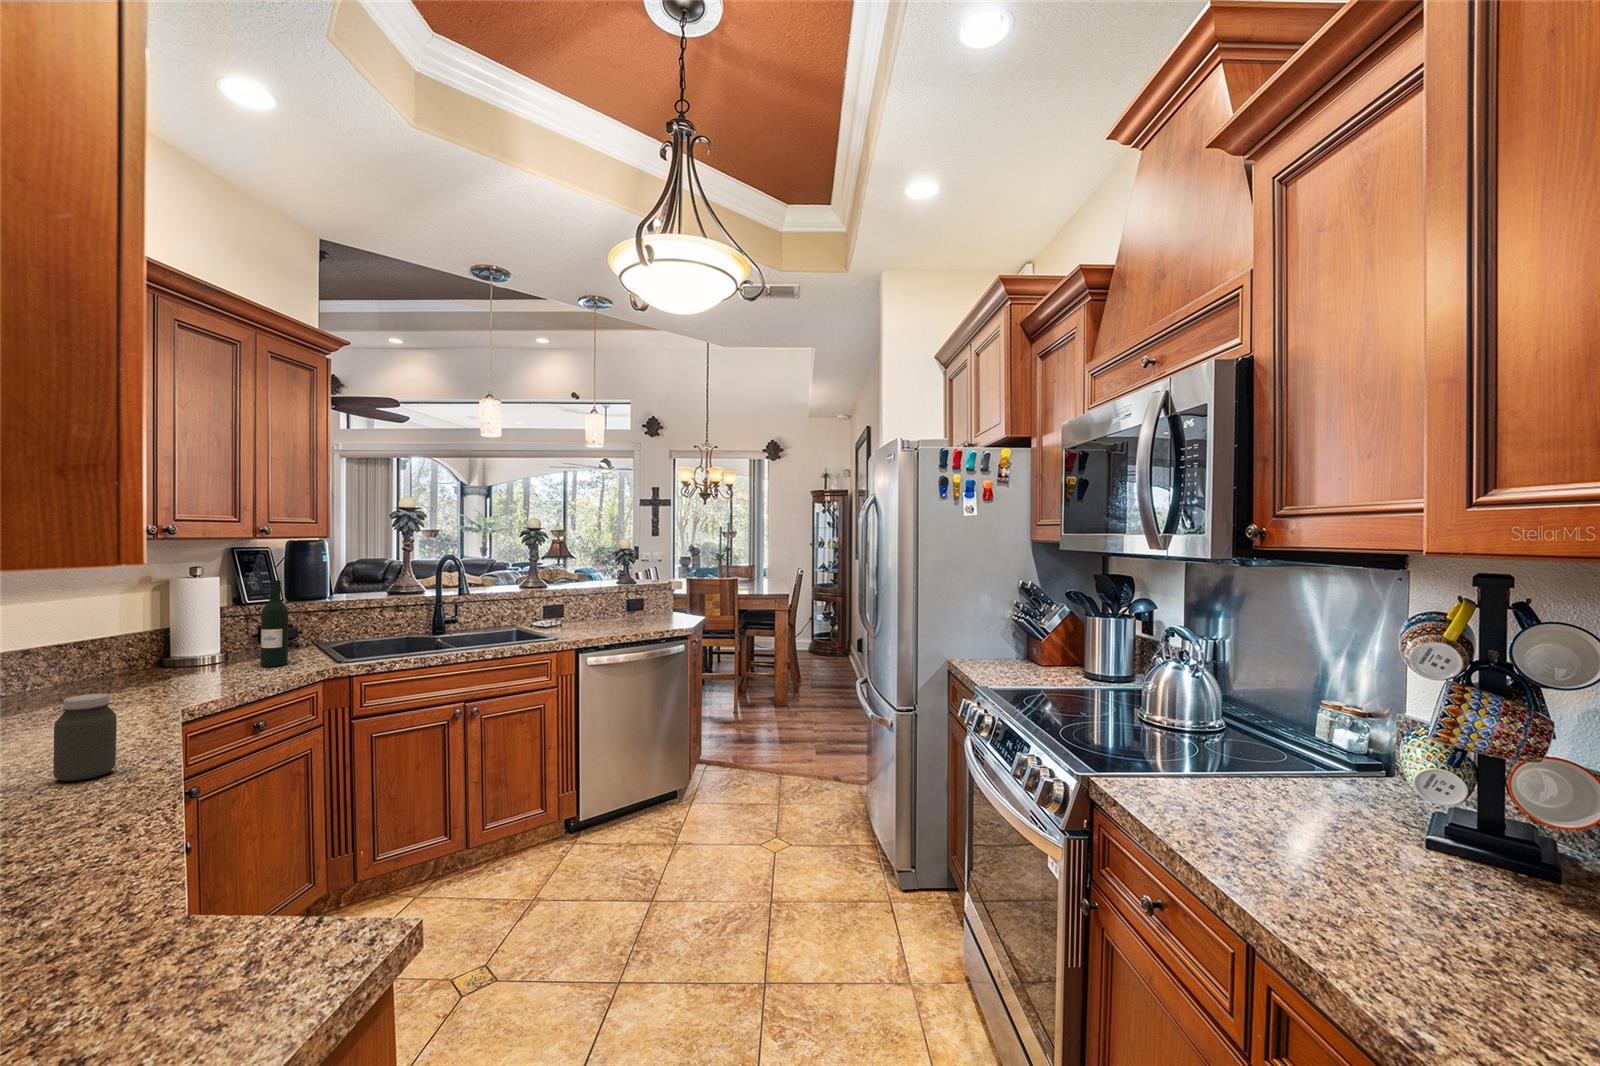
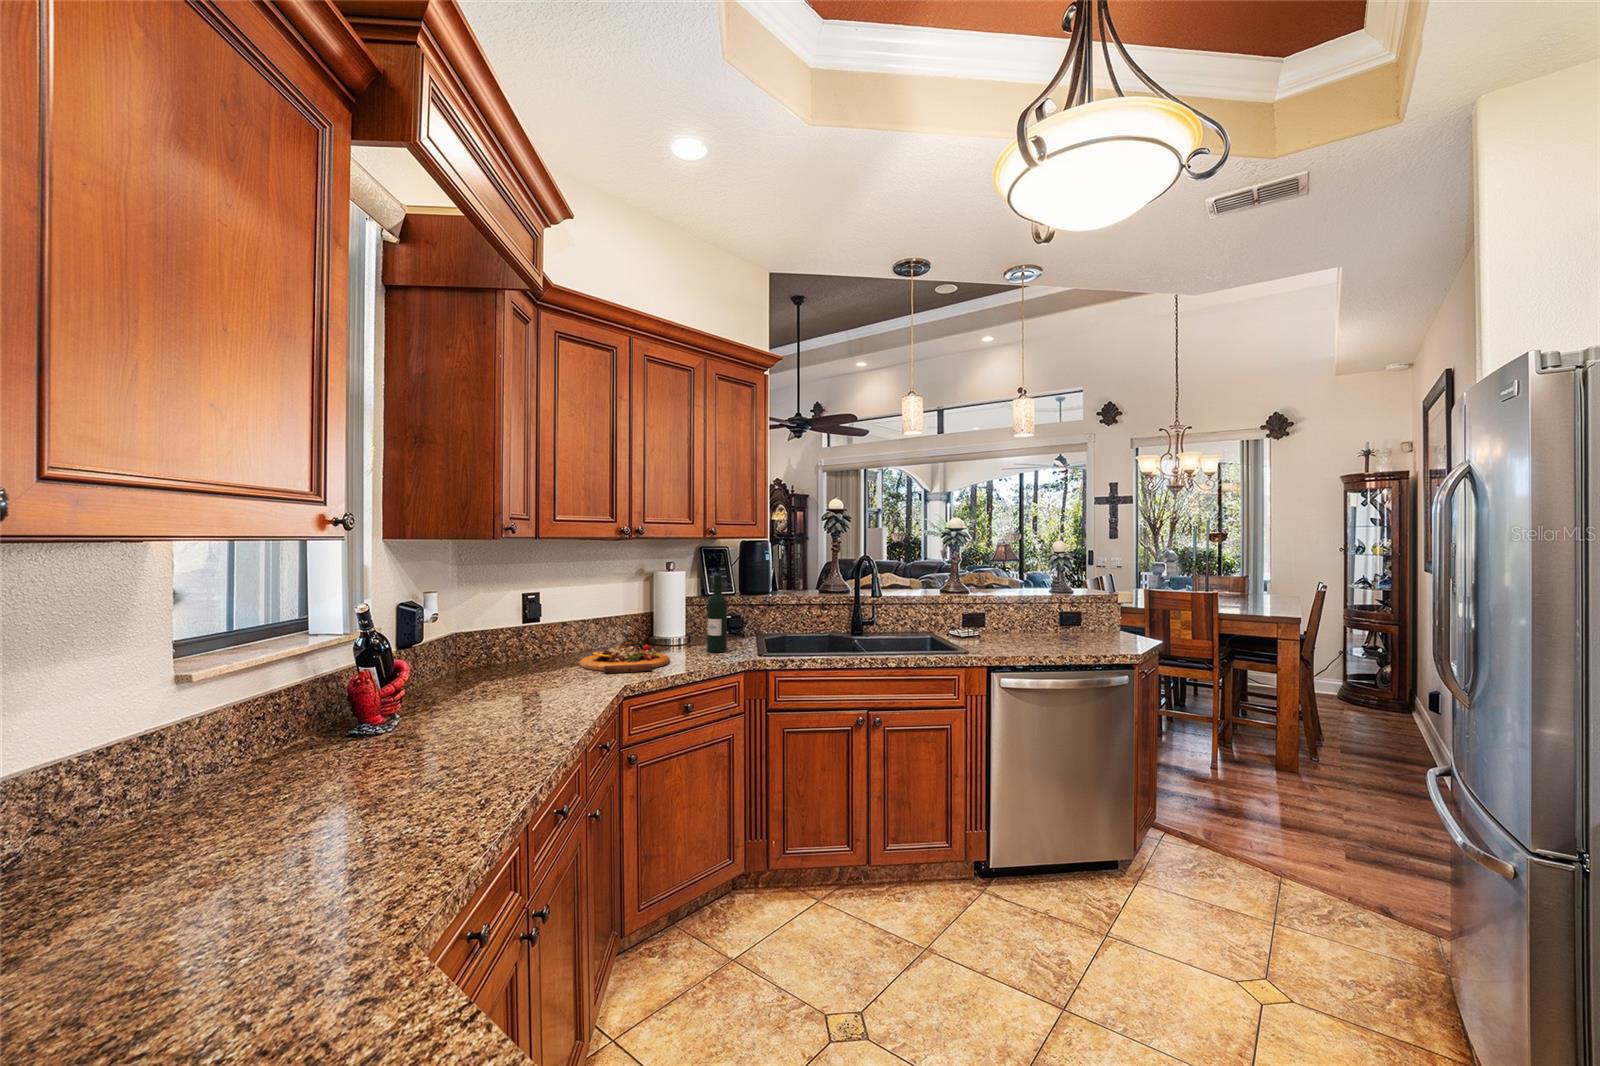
cutting board: none [70,664,220,702] -> present [579,642,670,673]
jar: present [53,694,117,781] -> none [494,672,535,747]

